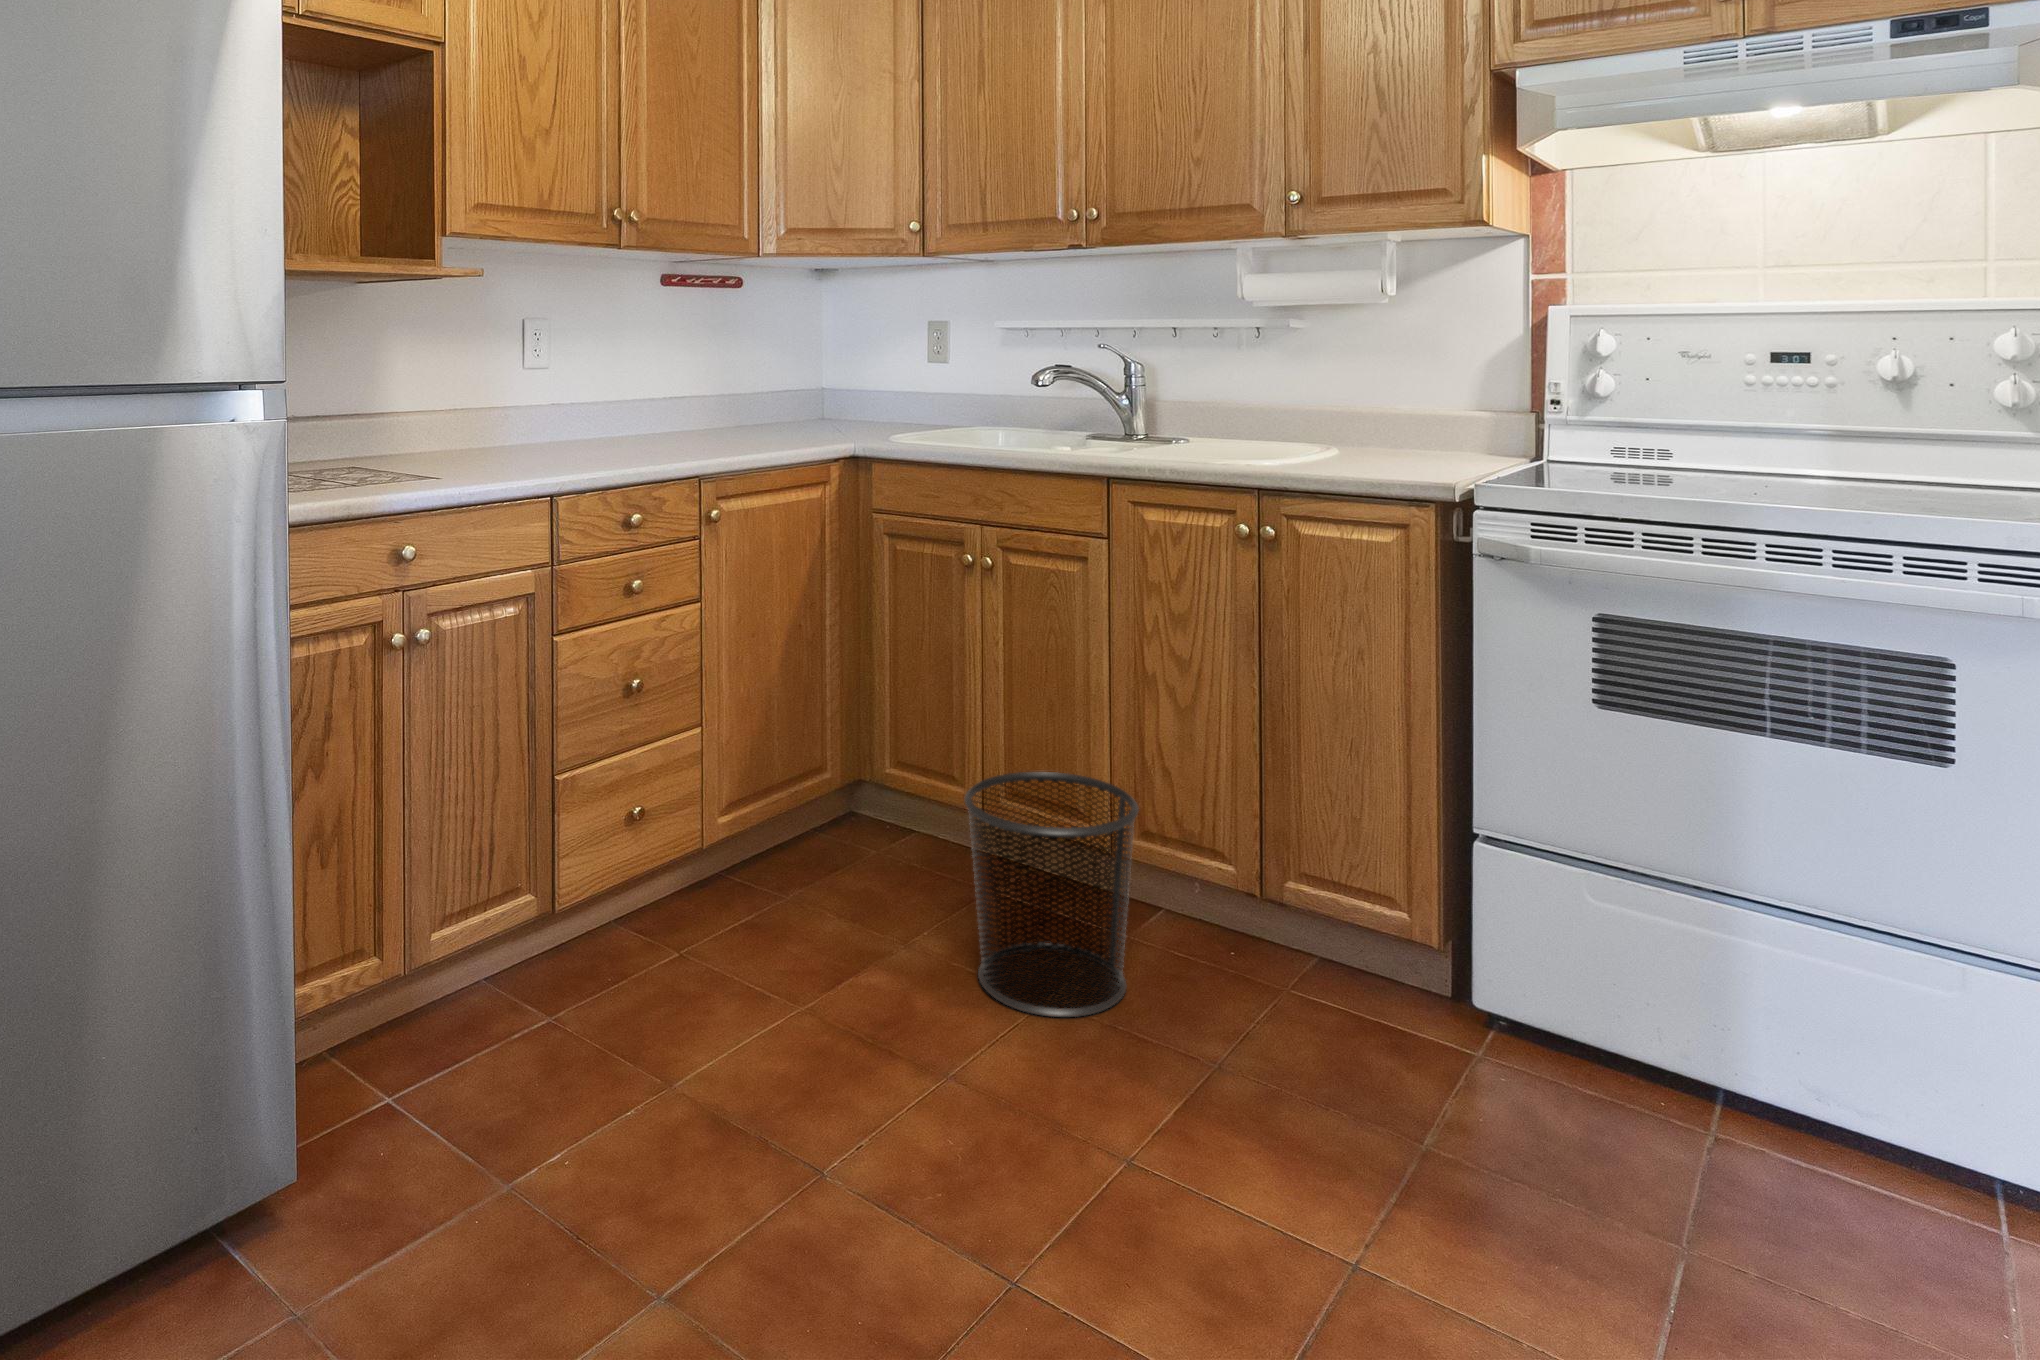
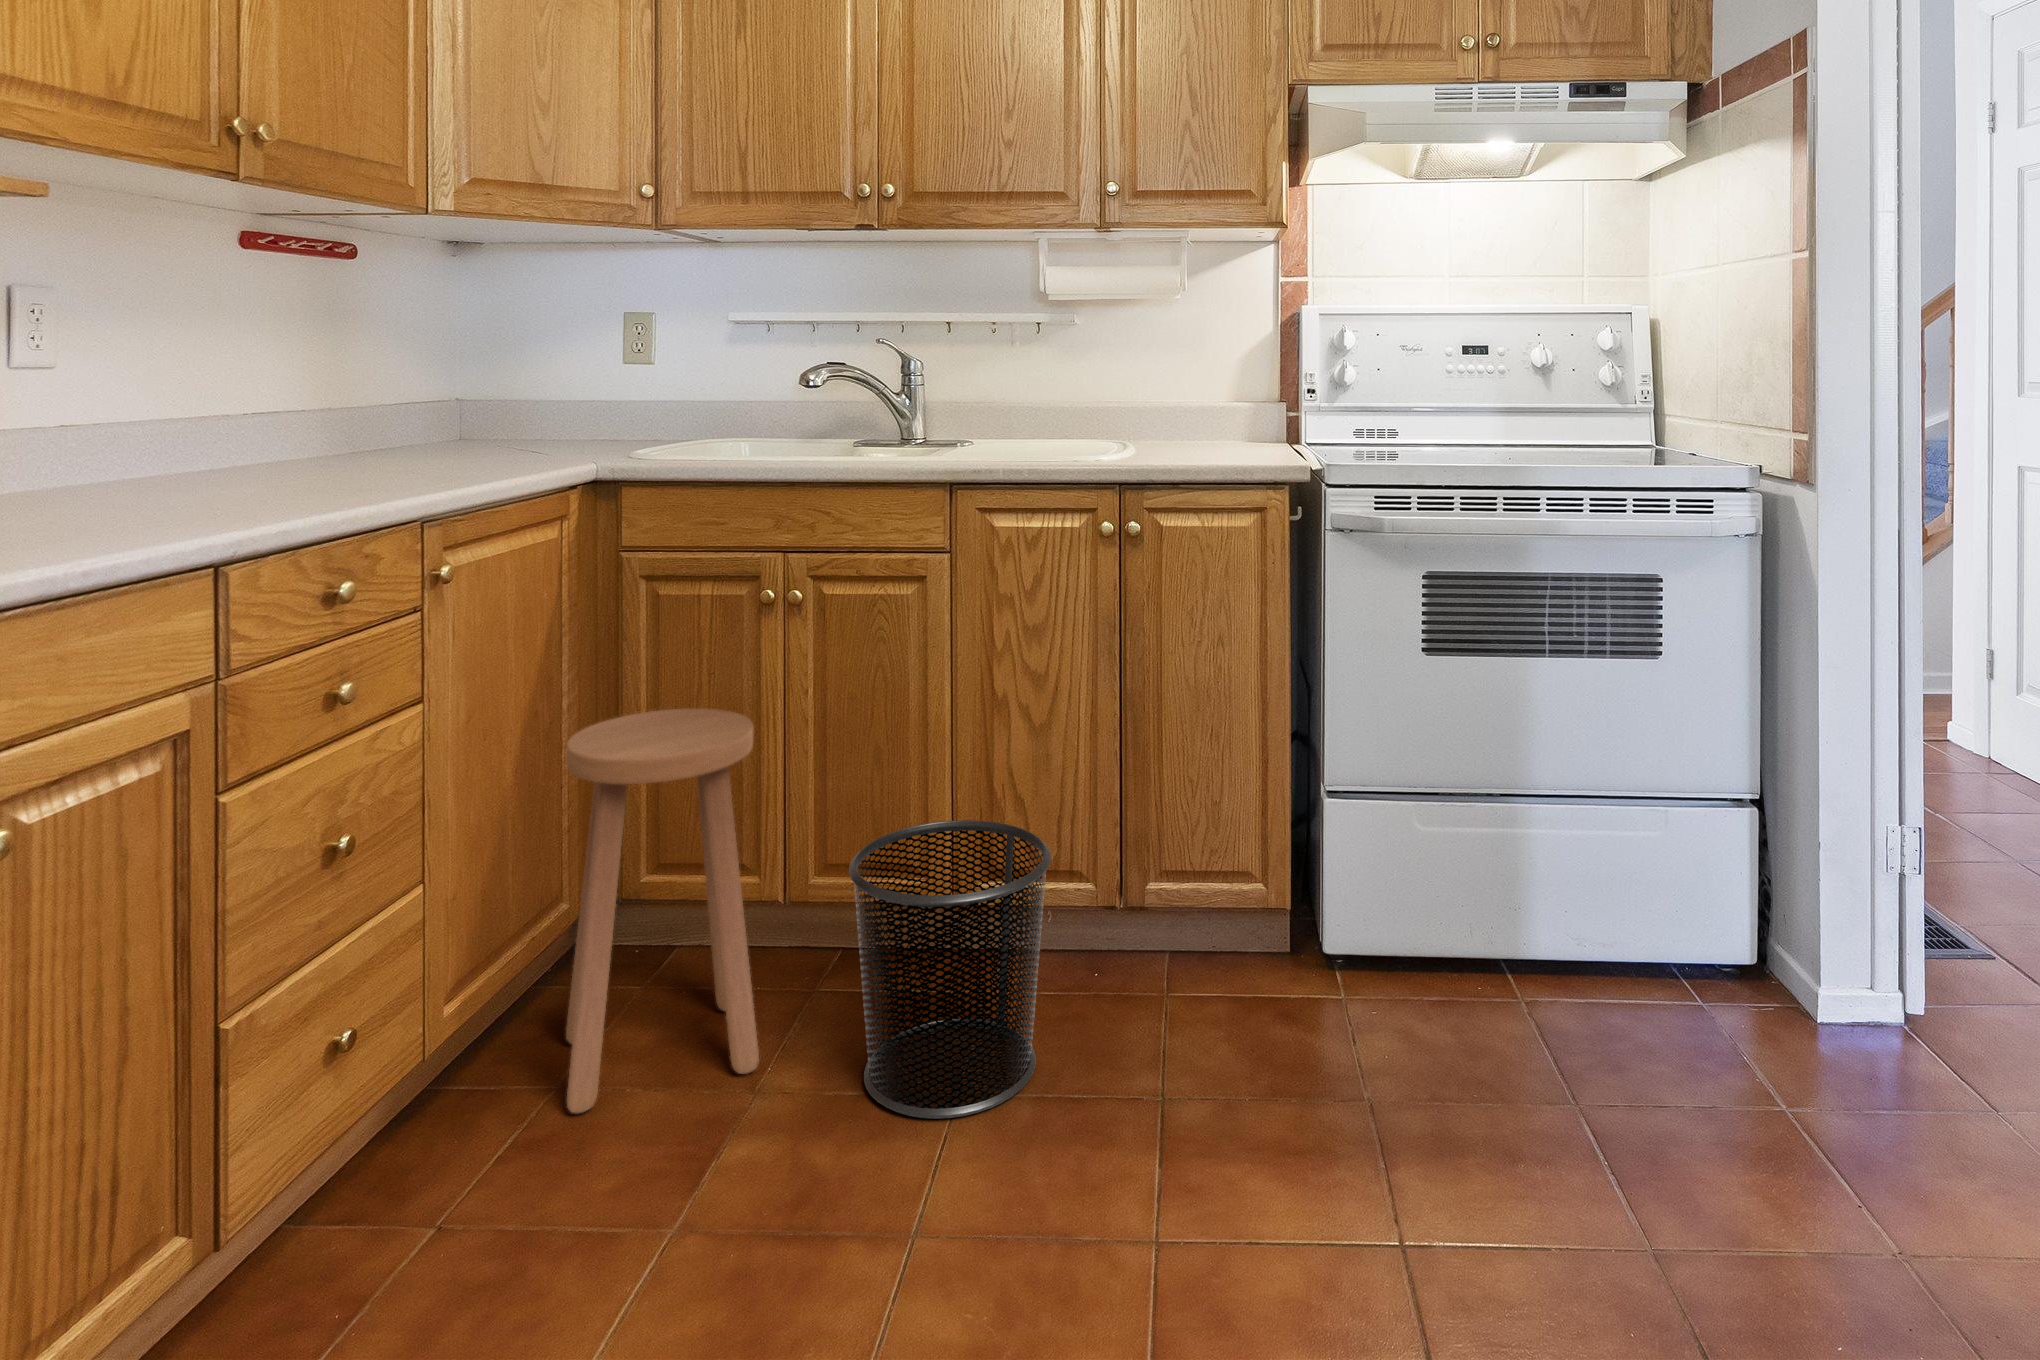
stool: none [785,641,936,933] -> present [566,709,759,1113]

